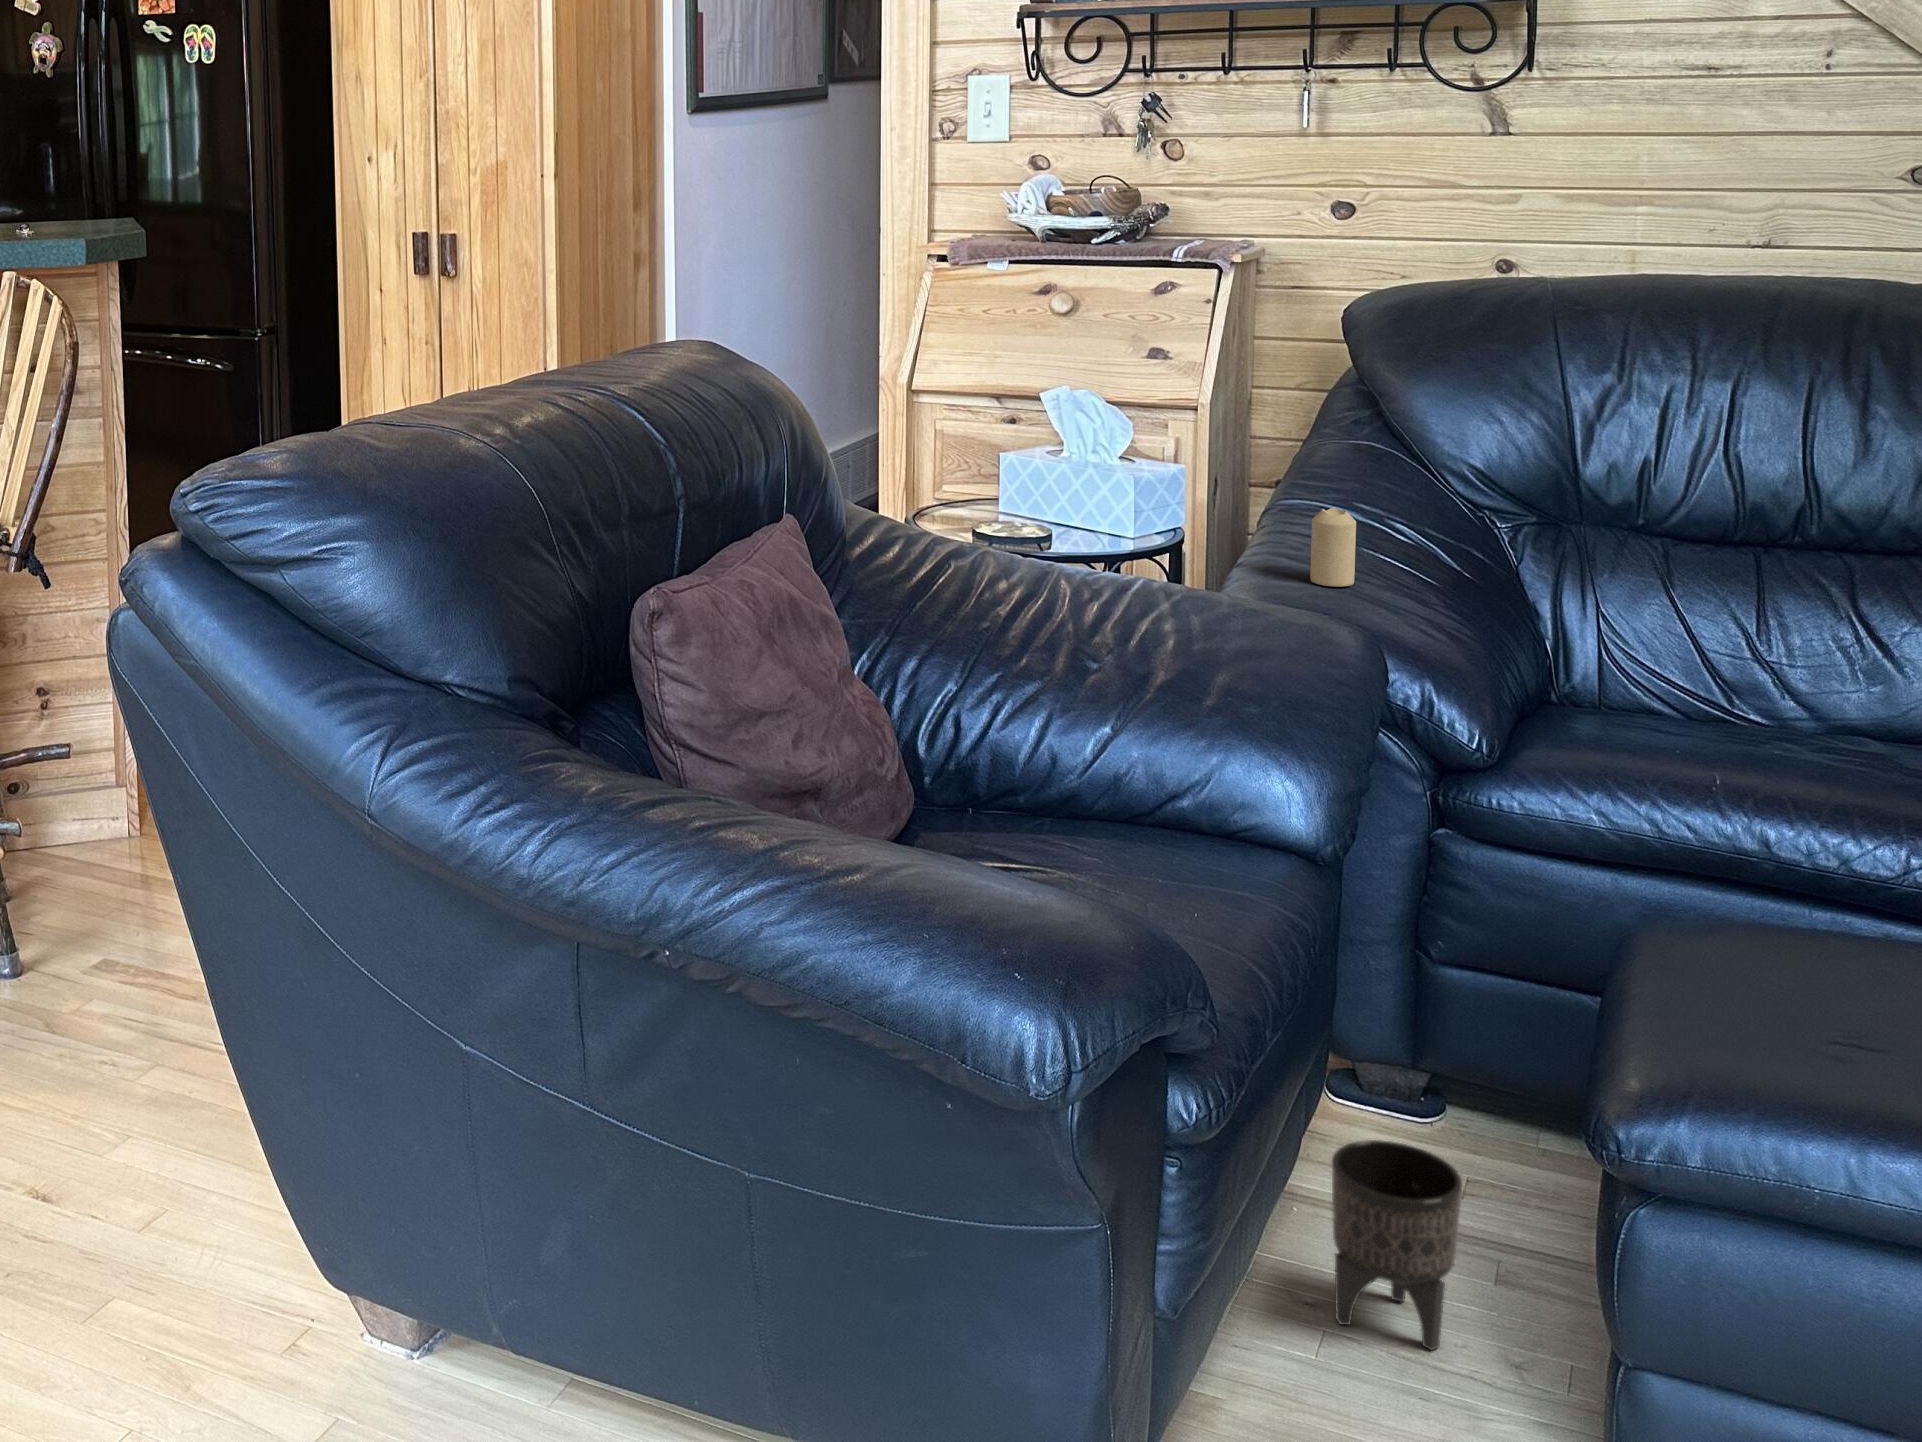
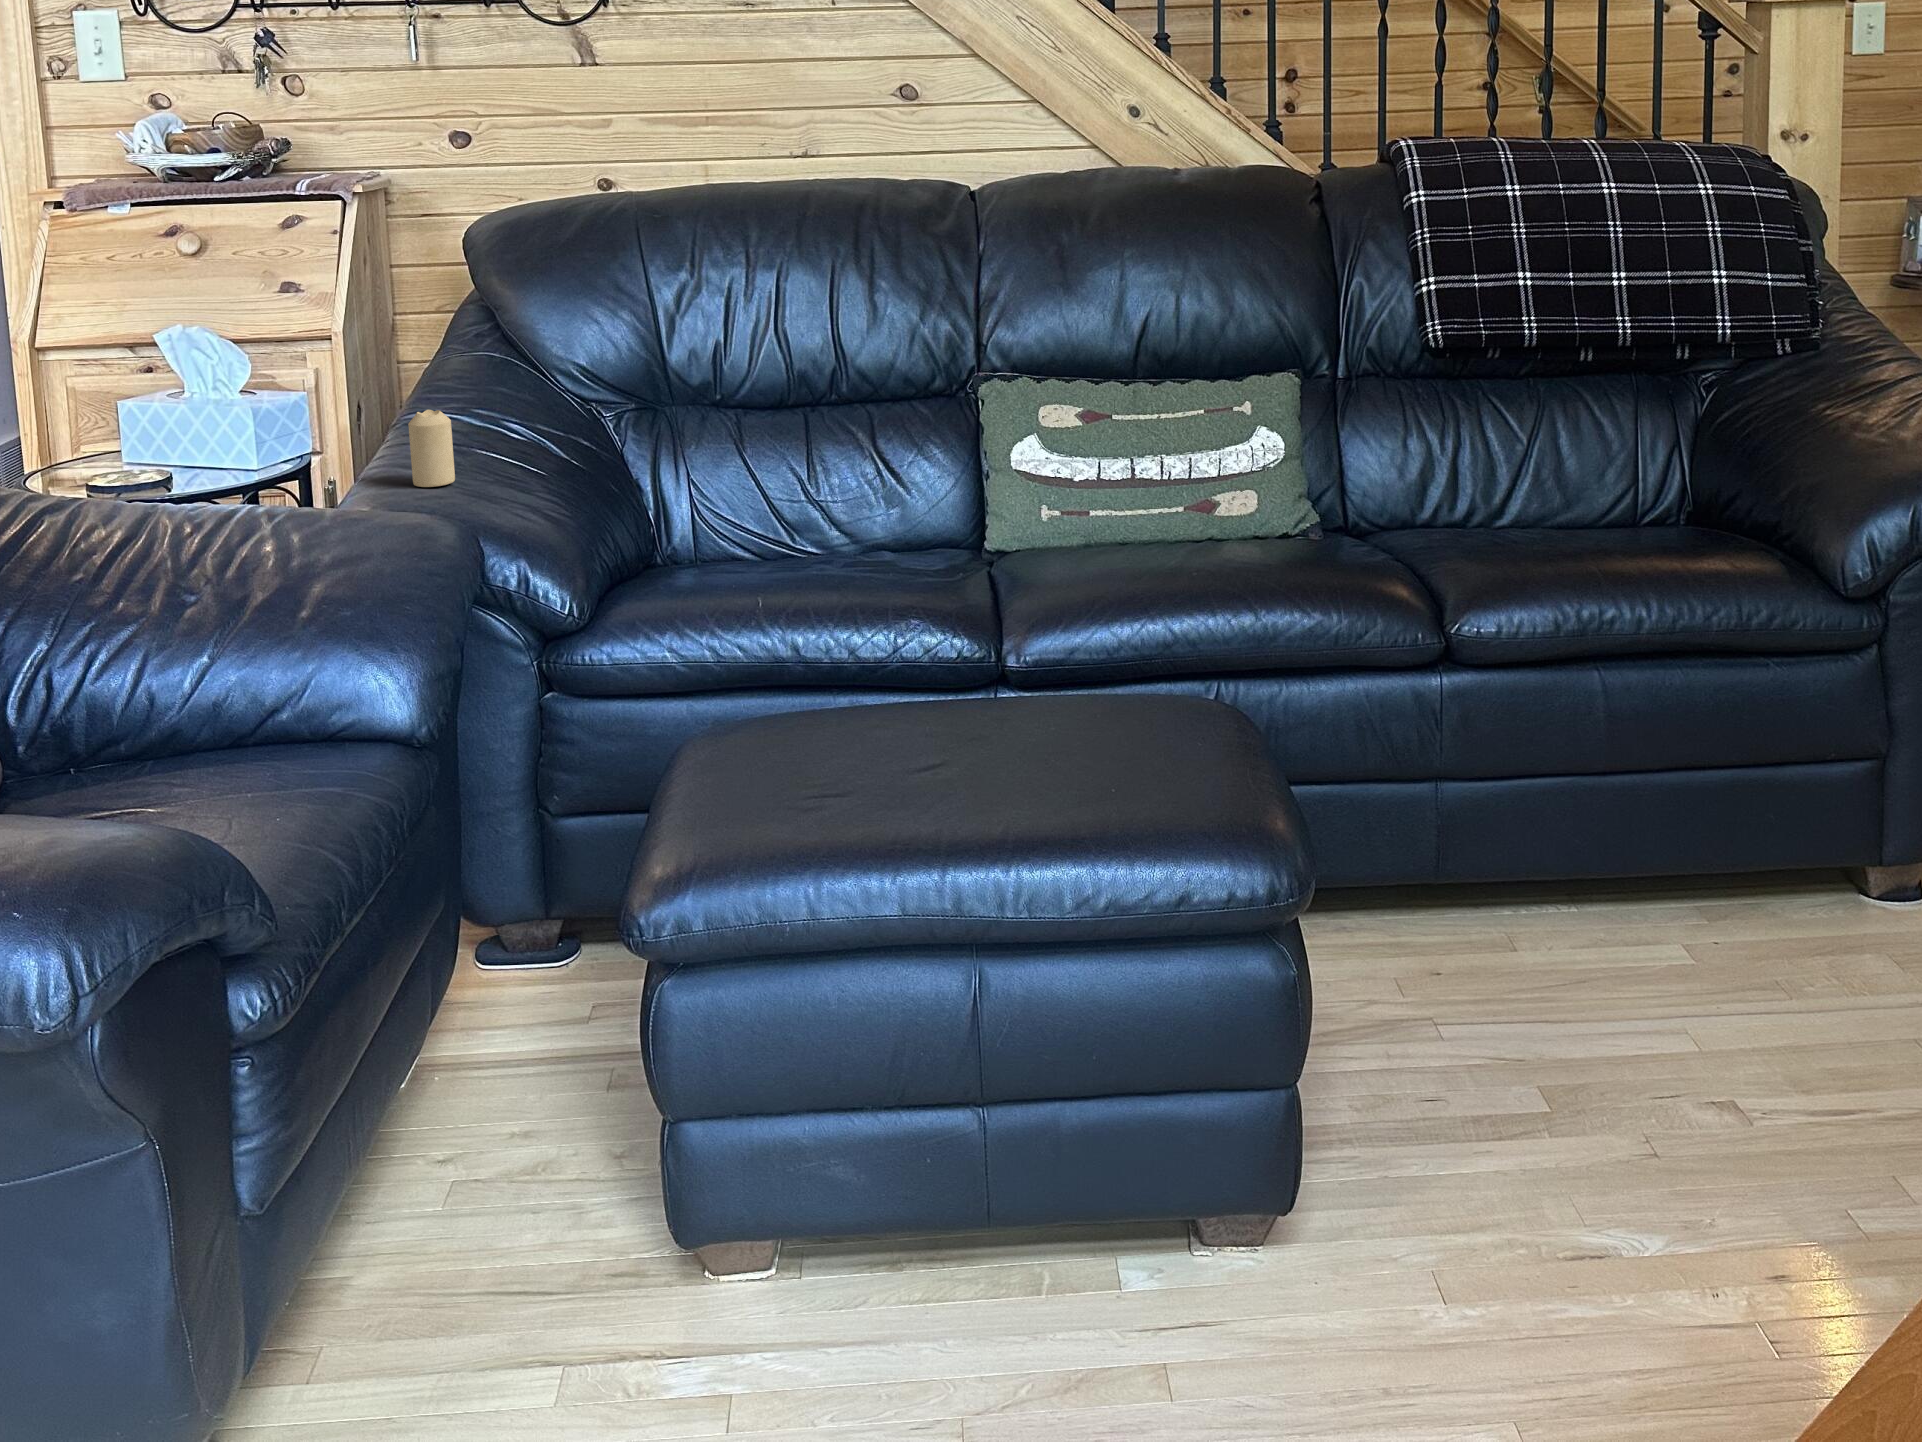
planter: present [1332,1140,1462,1350] -> none [442,1027,569,1233]

